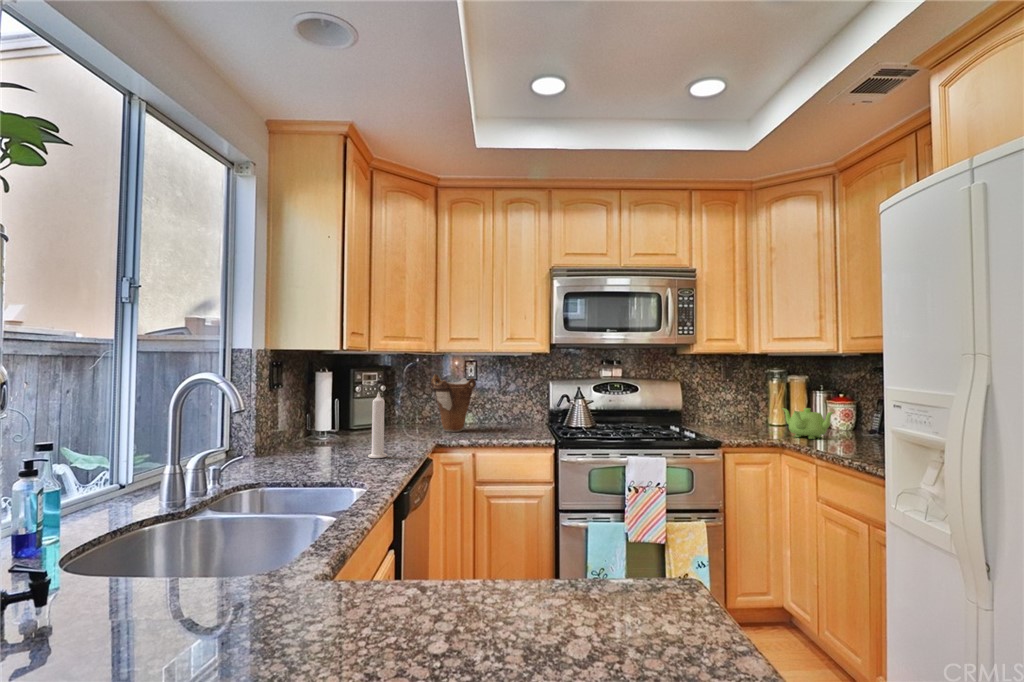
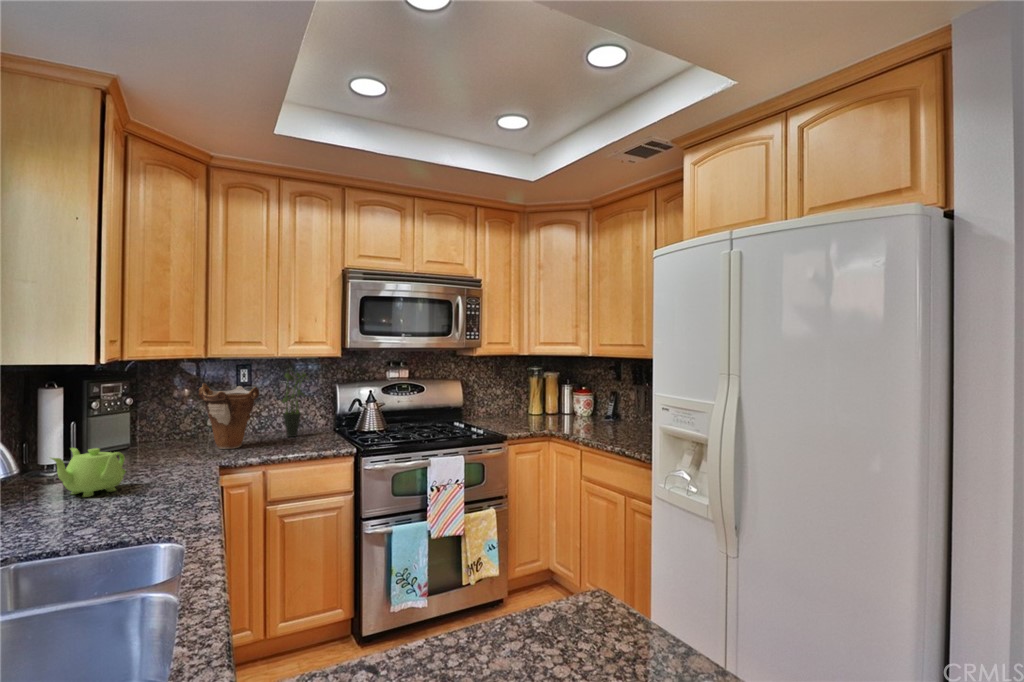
potted plant: none [499,365,524,427] -> present [282,373,309,437]
candle: present [368,392,387,458] -> none [157,416,182,495]
teapot: present [782,408,834,439] -> present [51,448,125,497]

